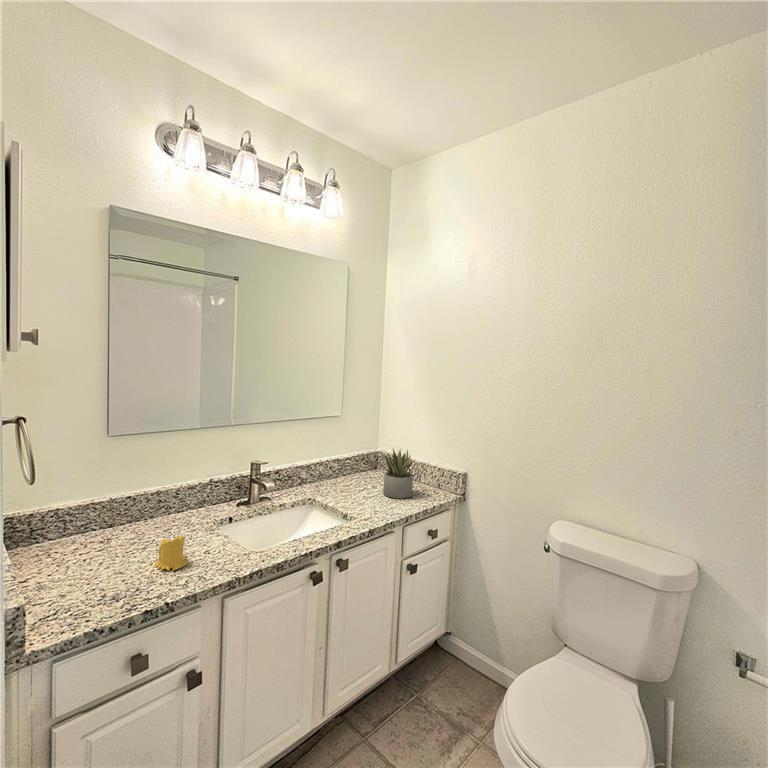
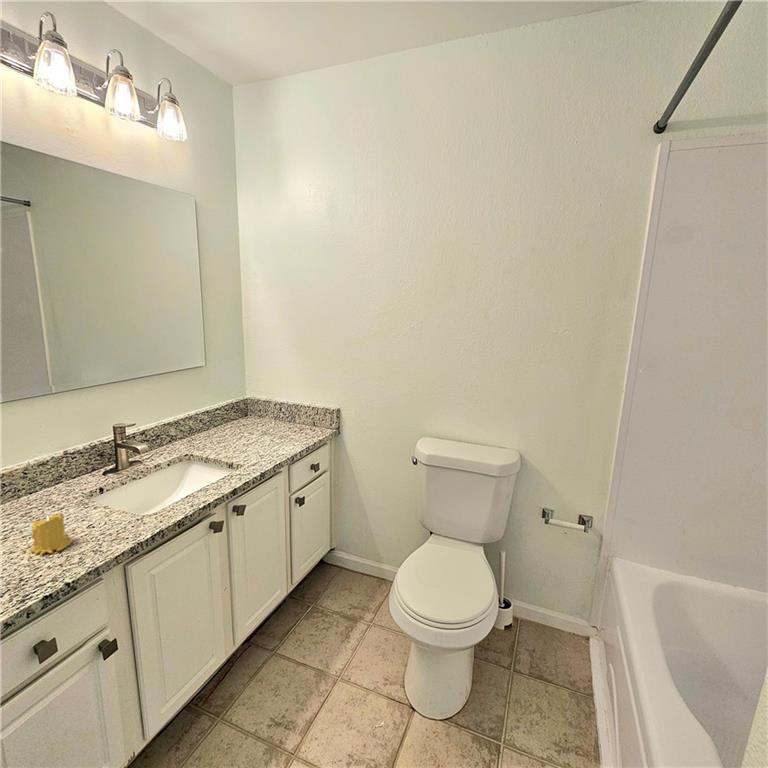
succulent plant: present [383,449,414,498] -> none [257,392,291,441]

